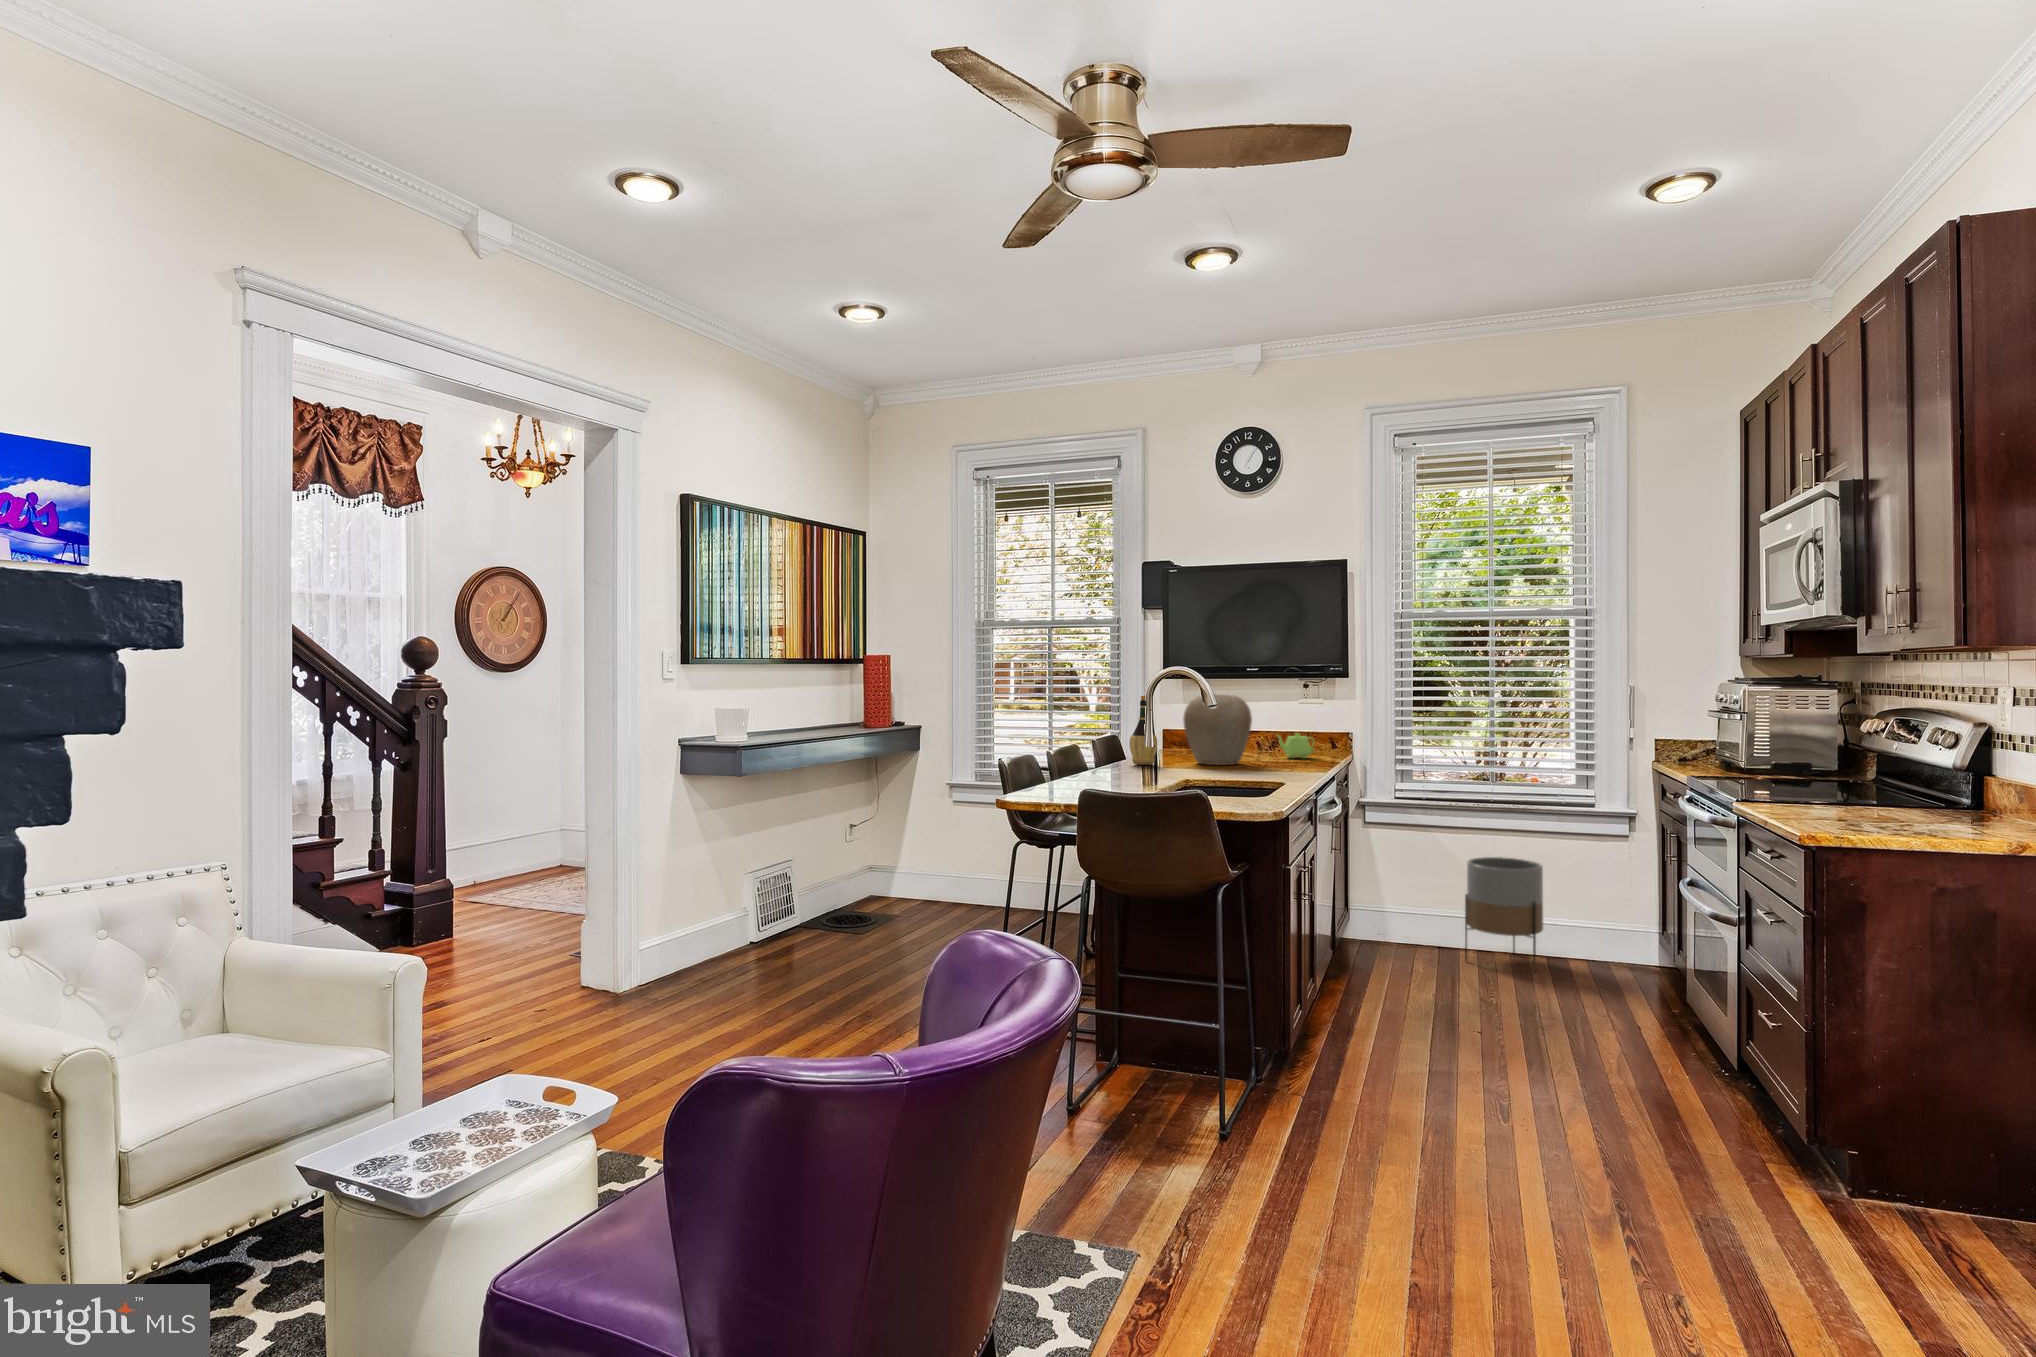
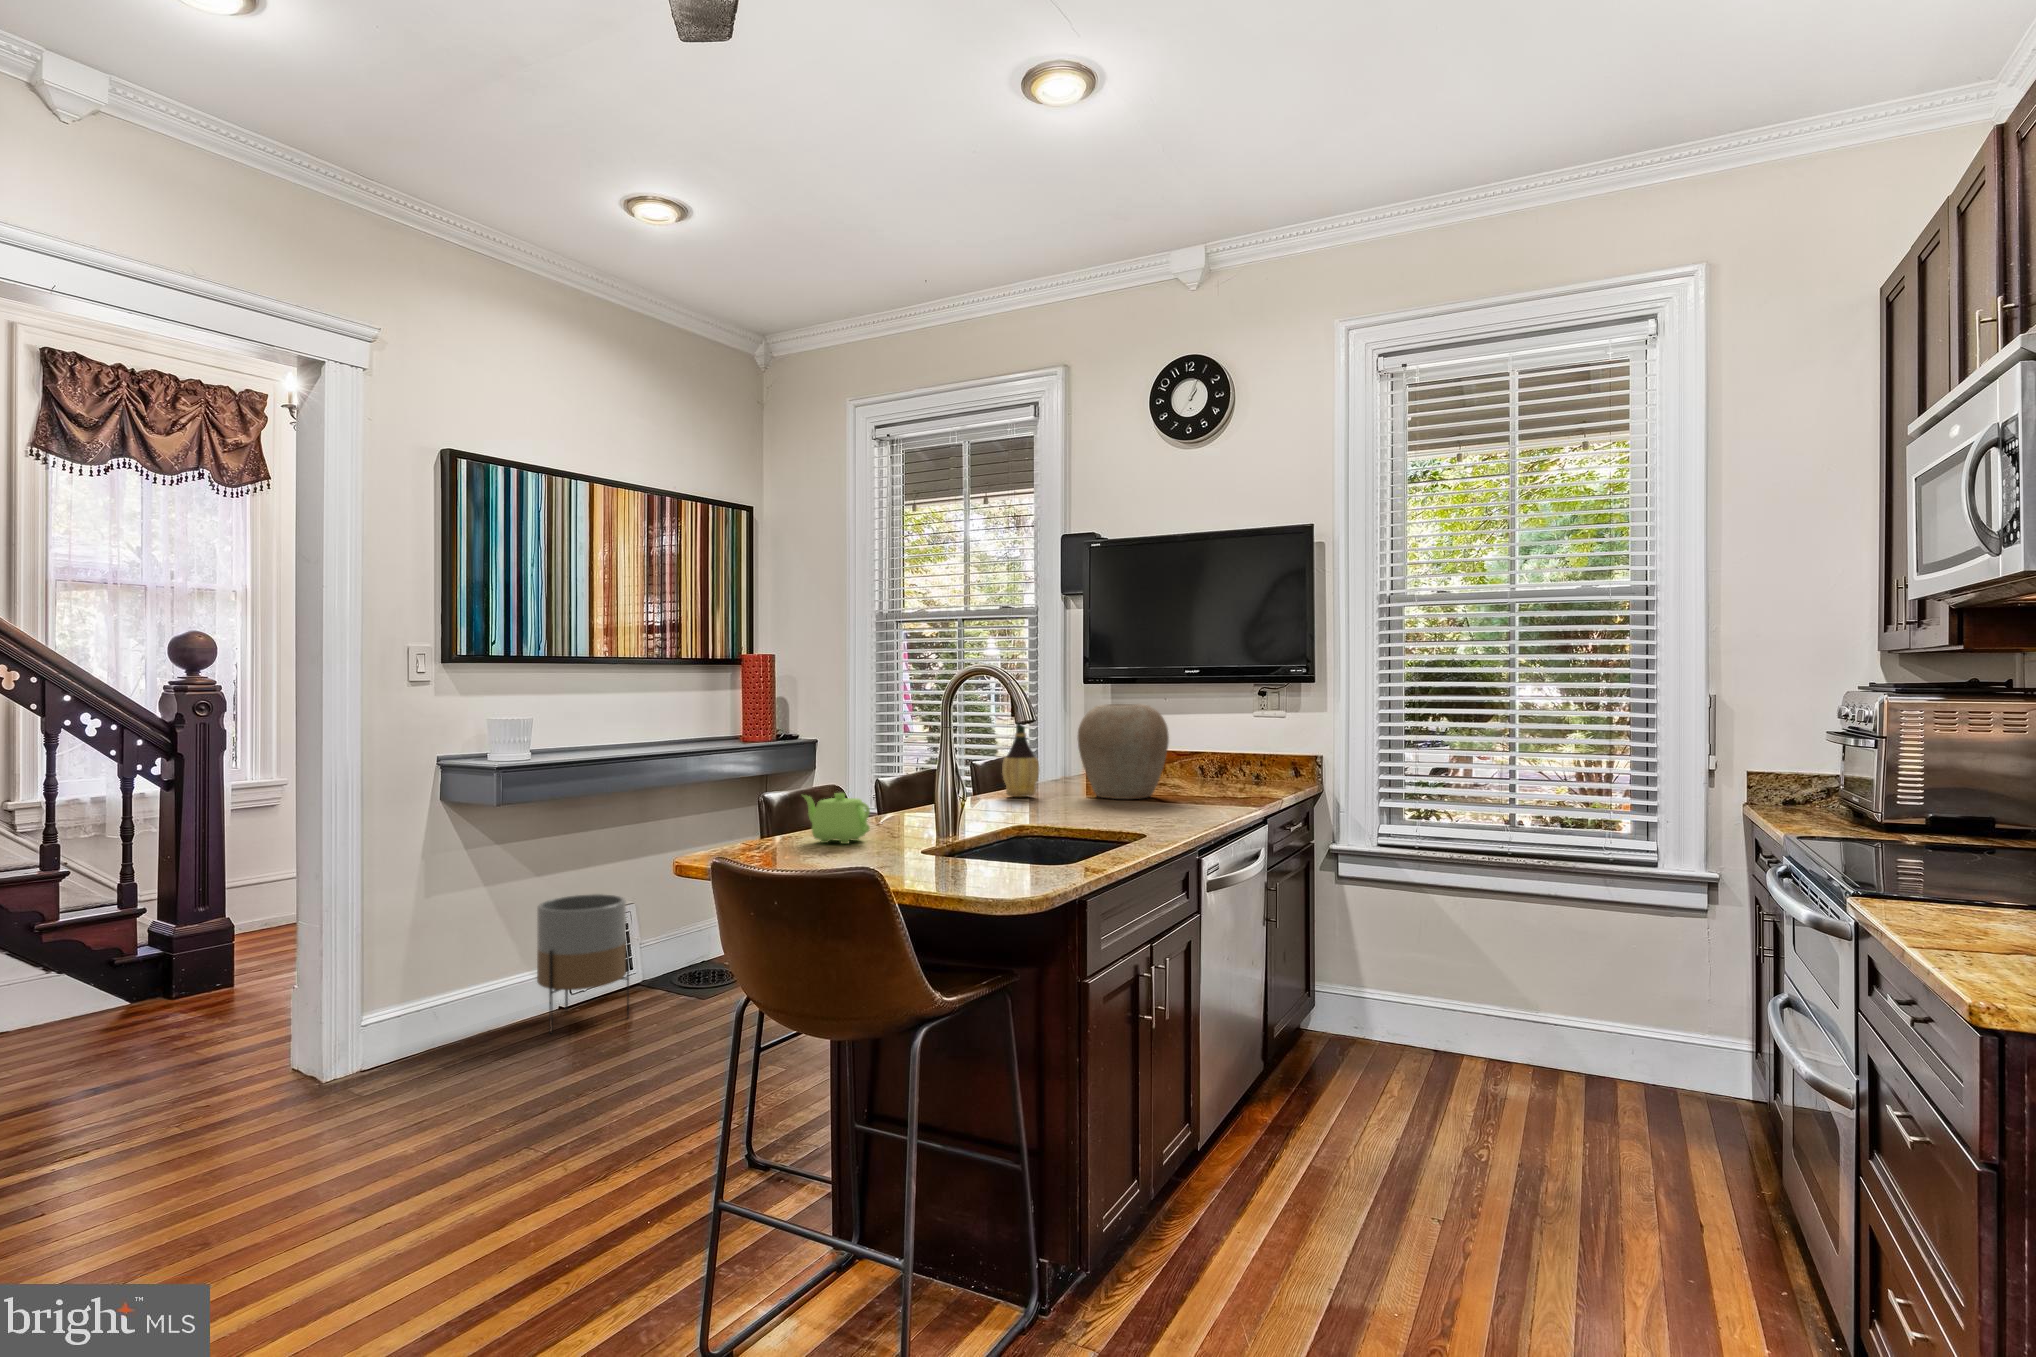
teapot: present [1278,733,1314,758] -> present [803,793,870,844]
planter: present [1465,857,1543,971] -> present [537,894,629,1033]

